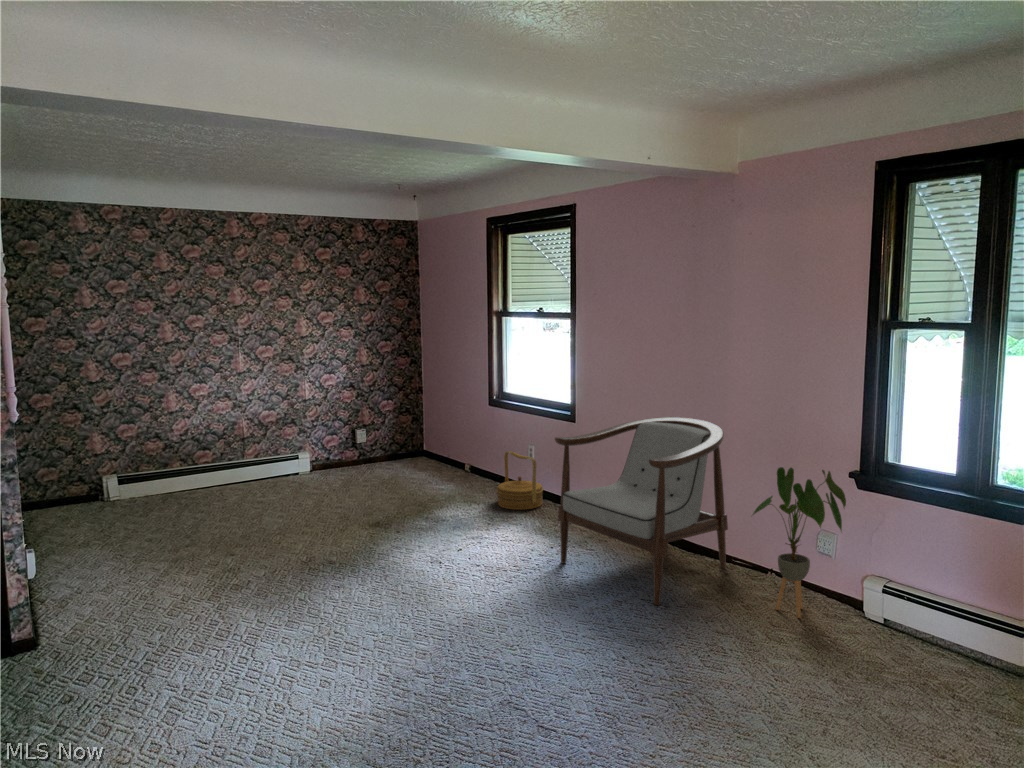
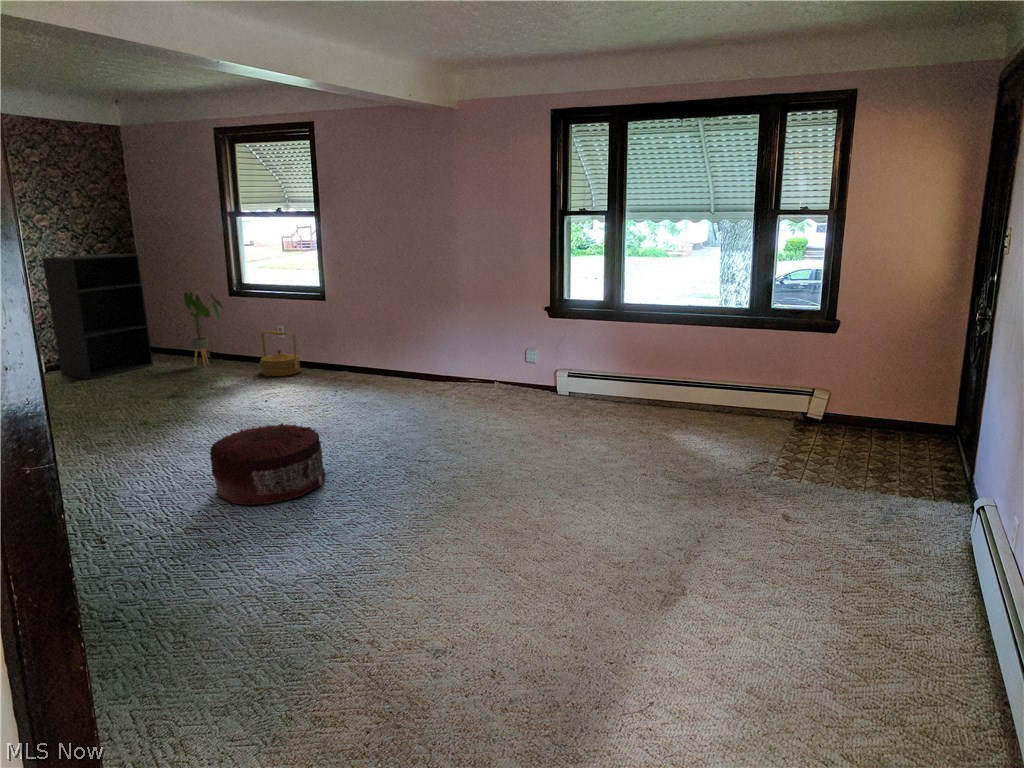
bookshelf: none [318,352,410,484] -> present [42,254,153,379]
armchair: present [555,417,728,605] -> none [341,286,464,408]
house plant: present [752,467,846,618] -> present [176,292,223,367]
pouf: none [253,612,412,744] -> present [210,423,325,505]

